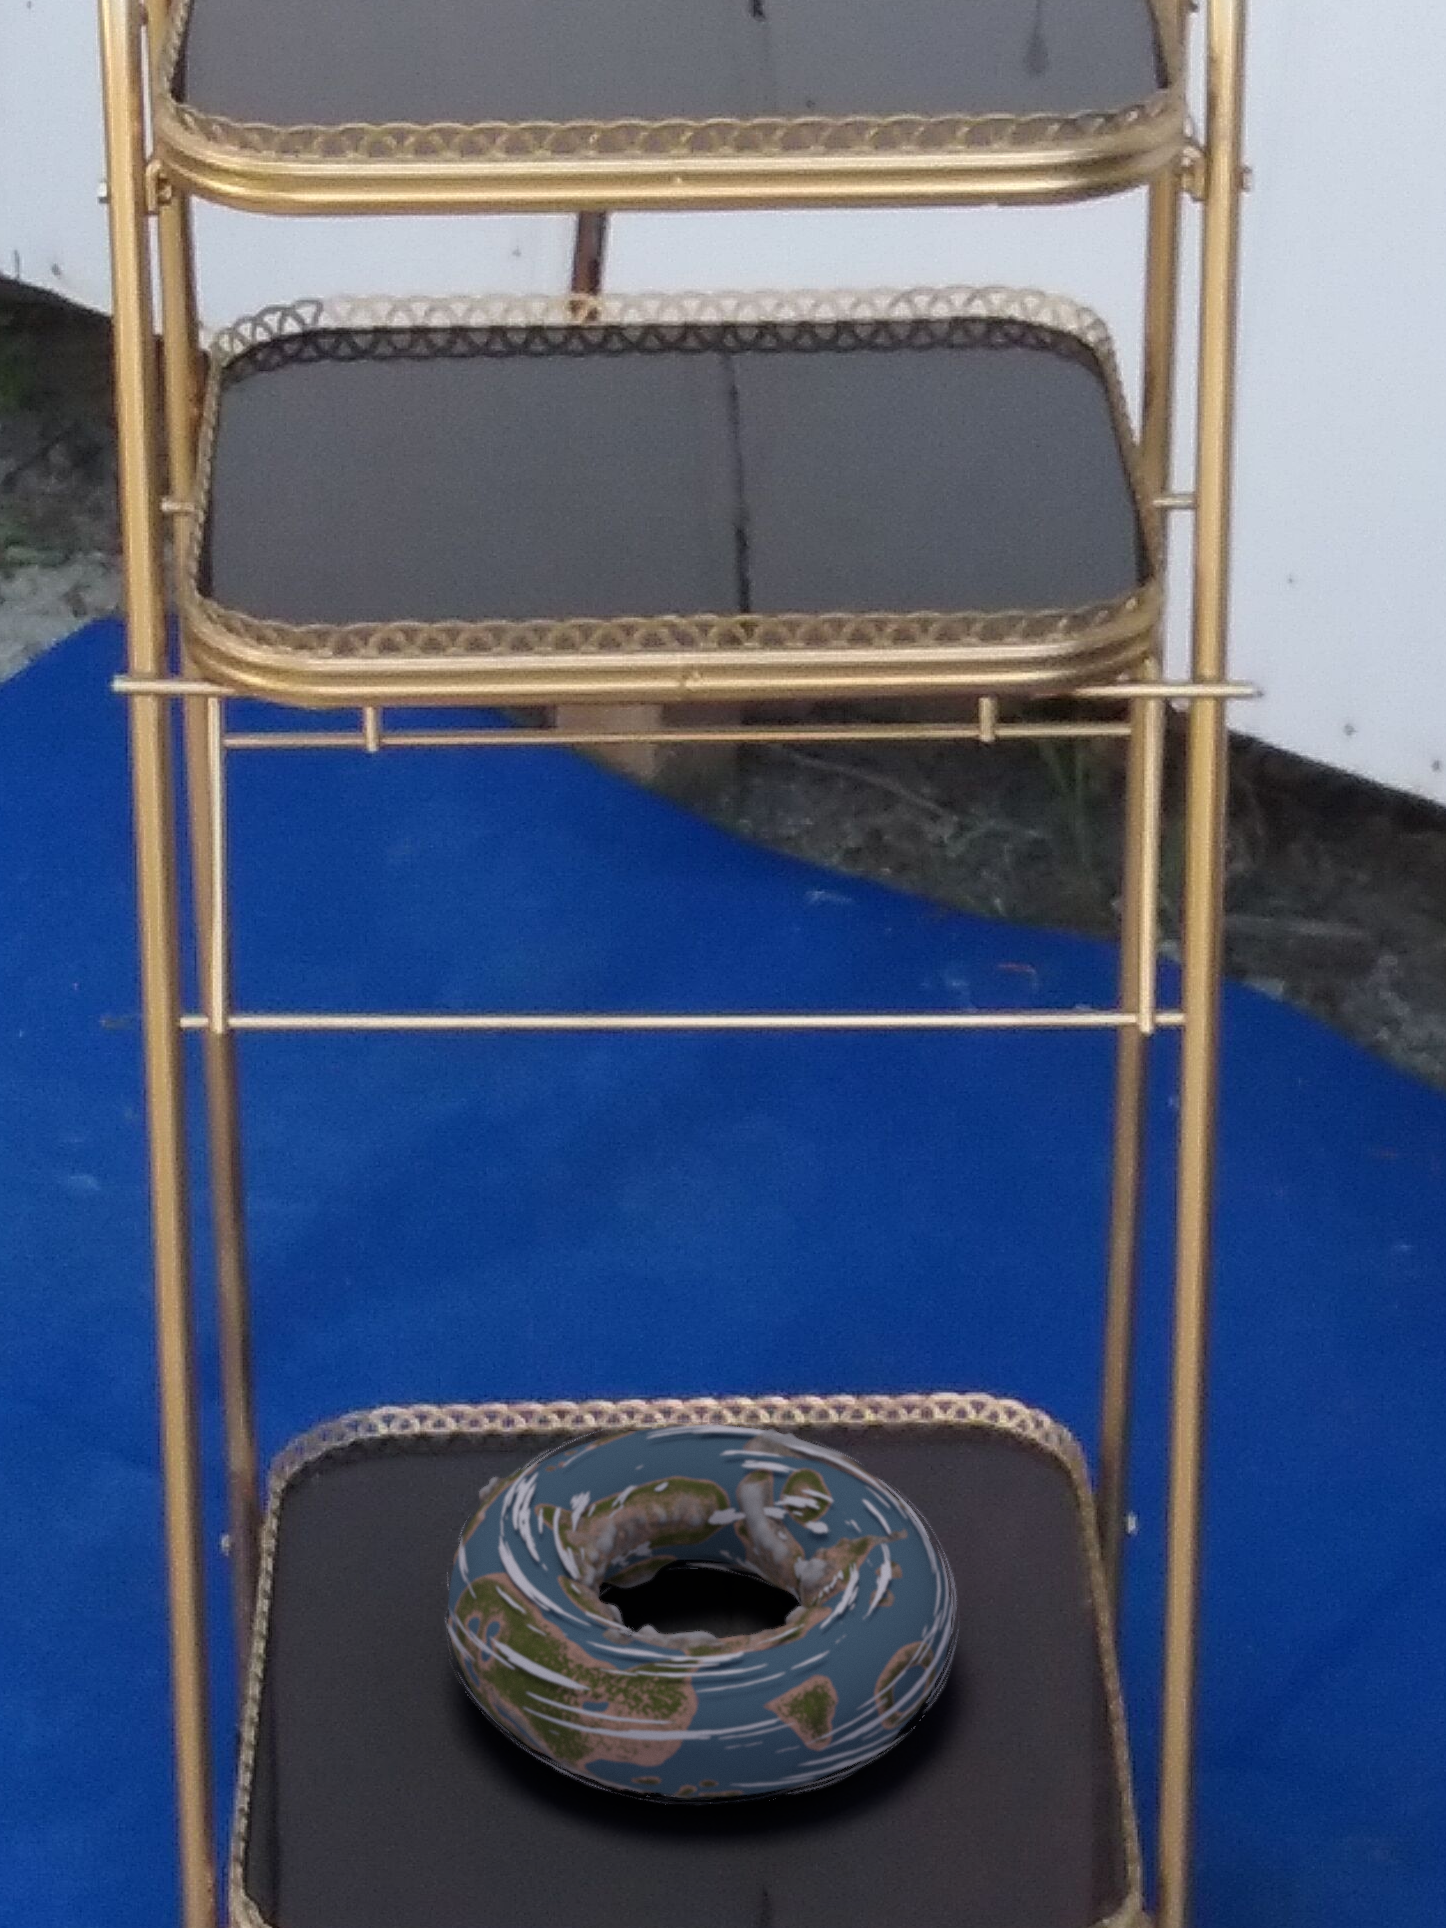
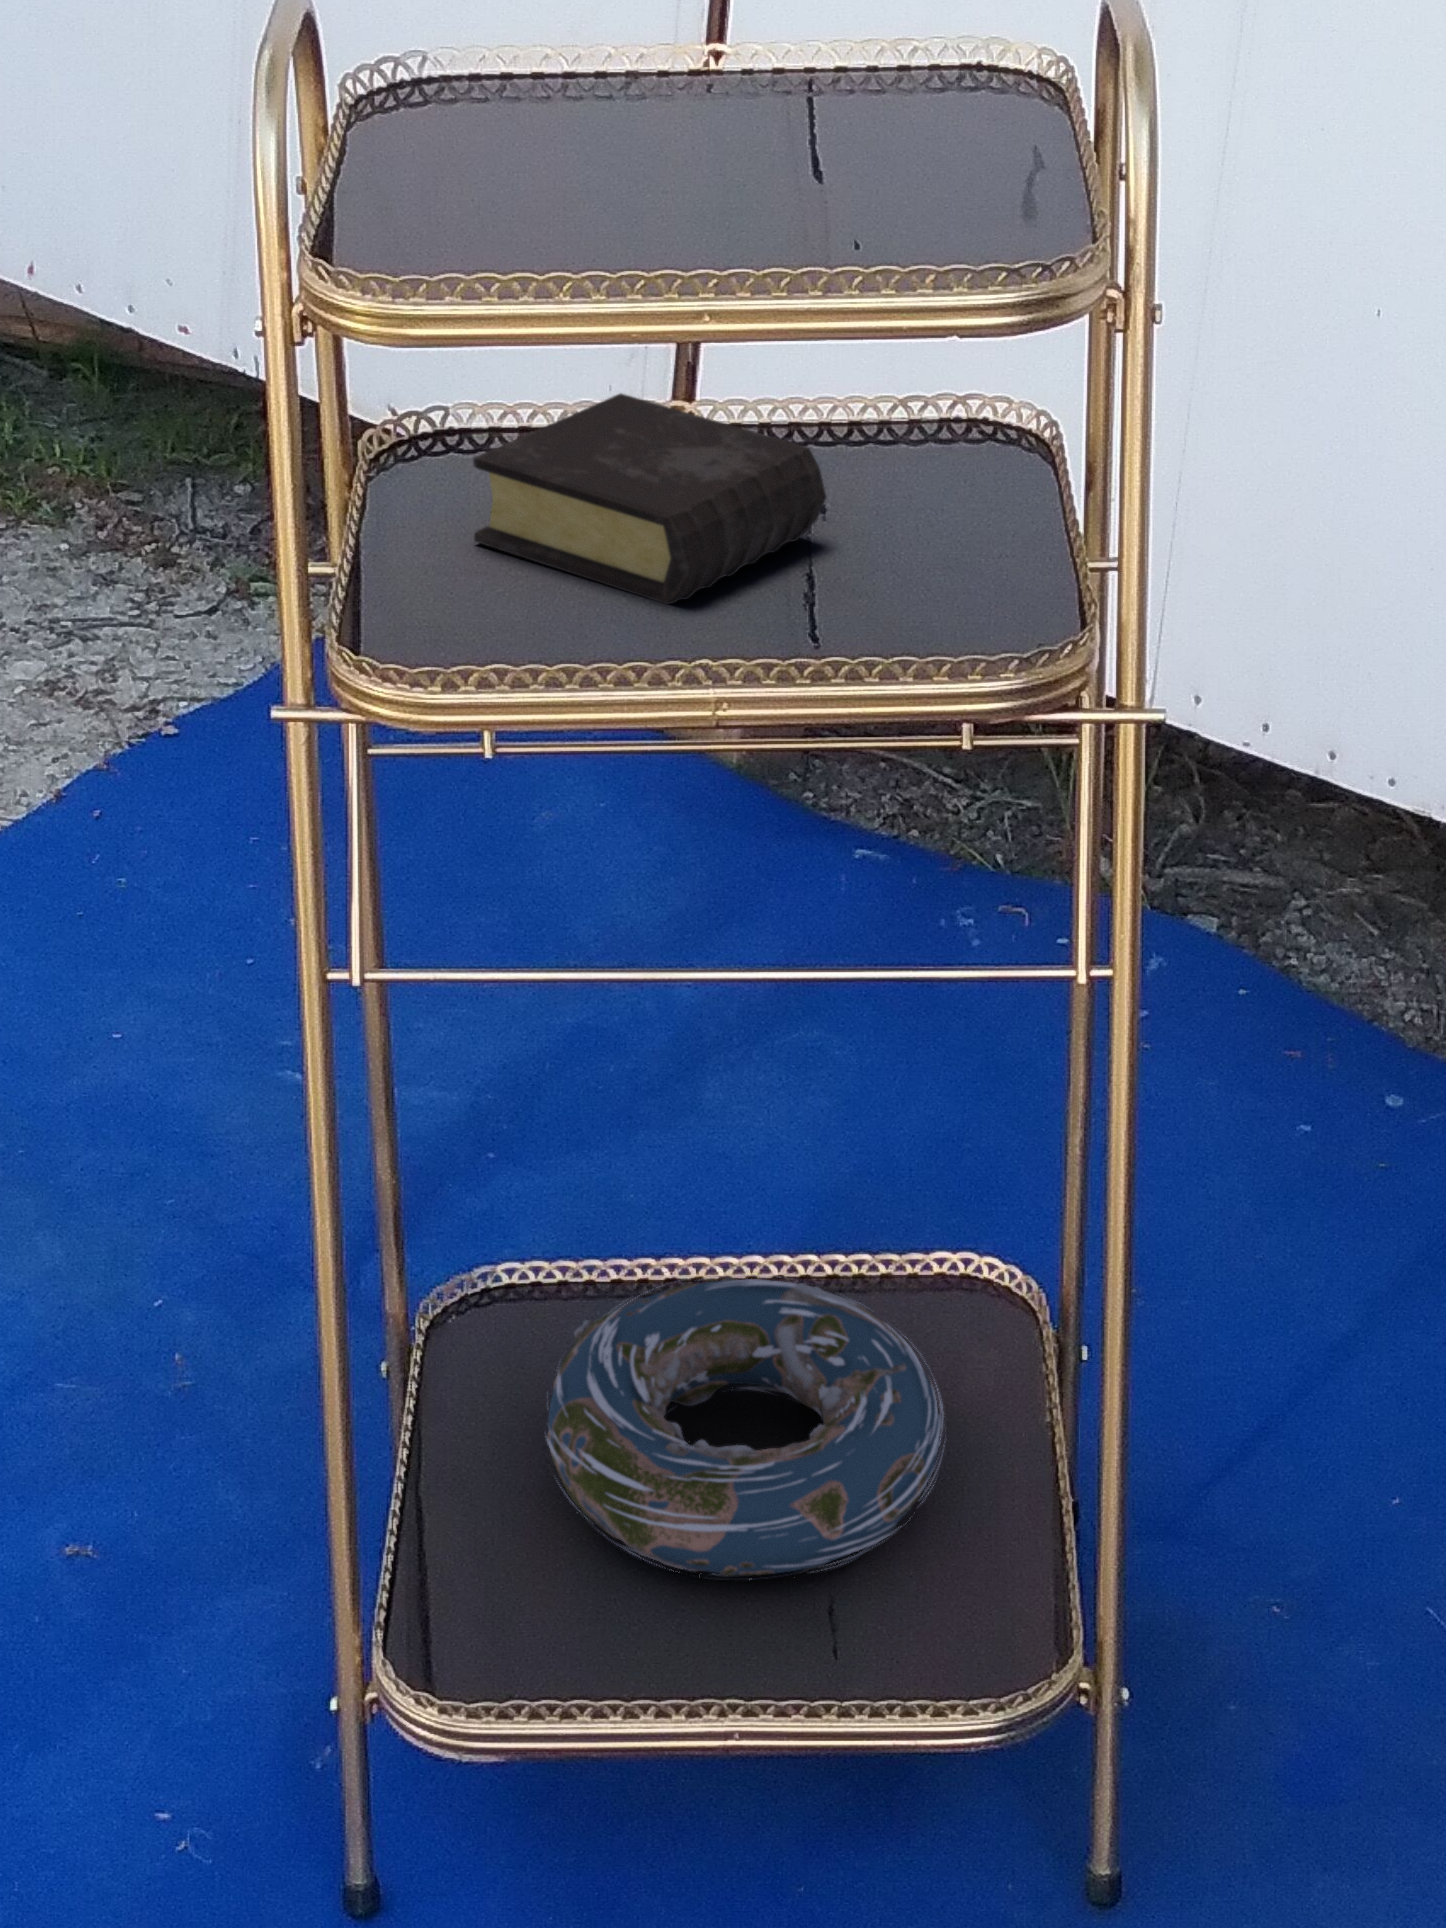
book: none [366,281,814,549] -> present [473,393,826,604]

